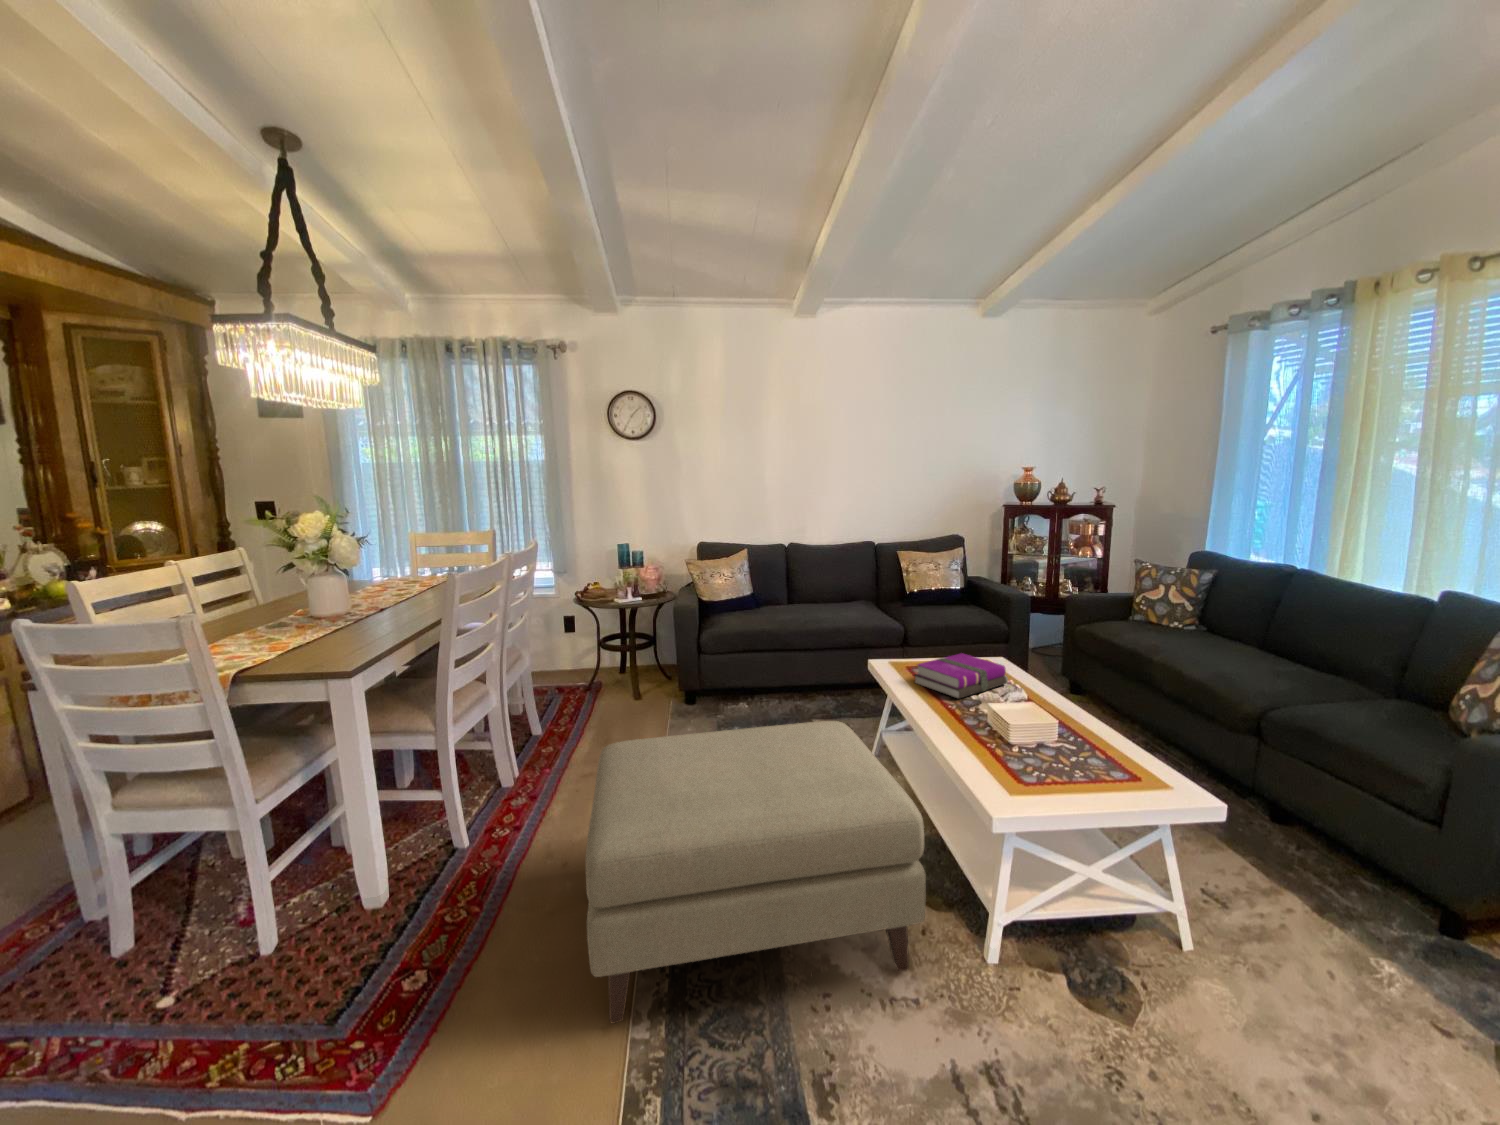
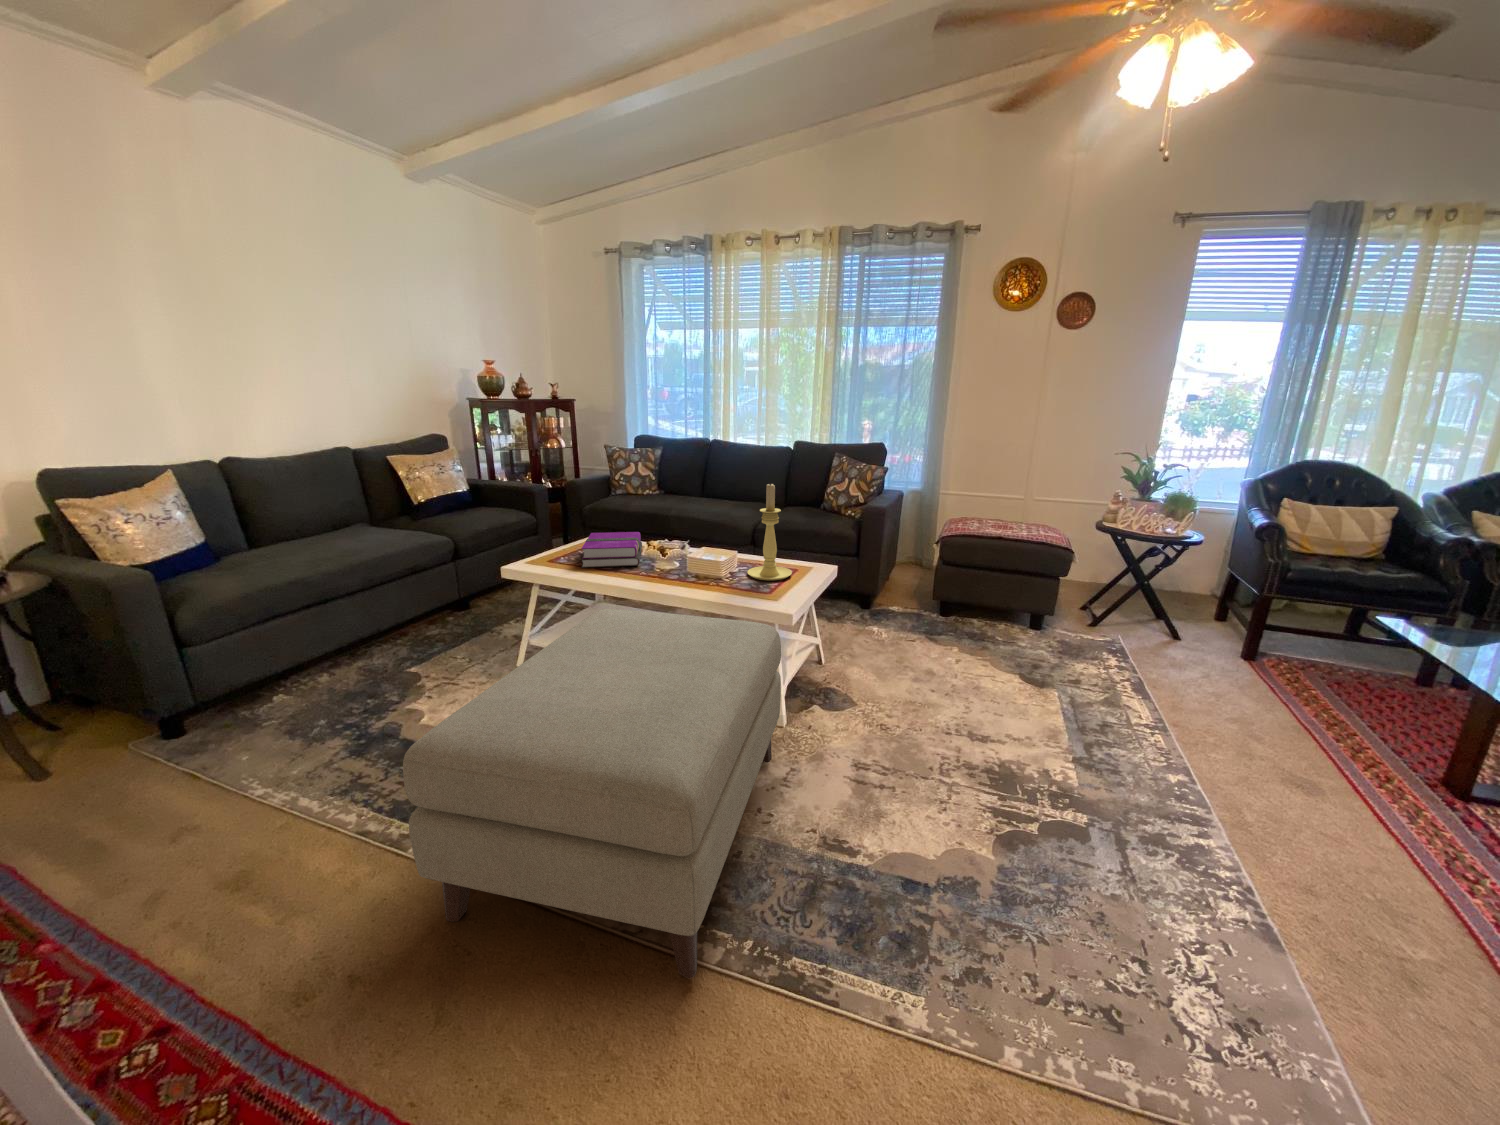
candle holder: none [1037,646,1105,780] -> present [747,483,792,581]

